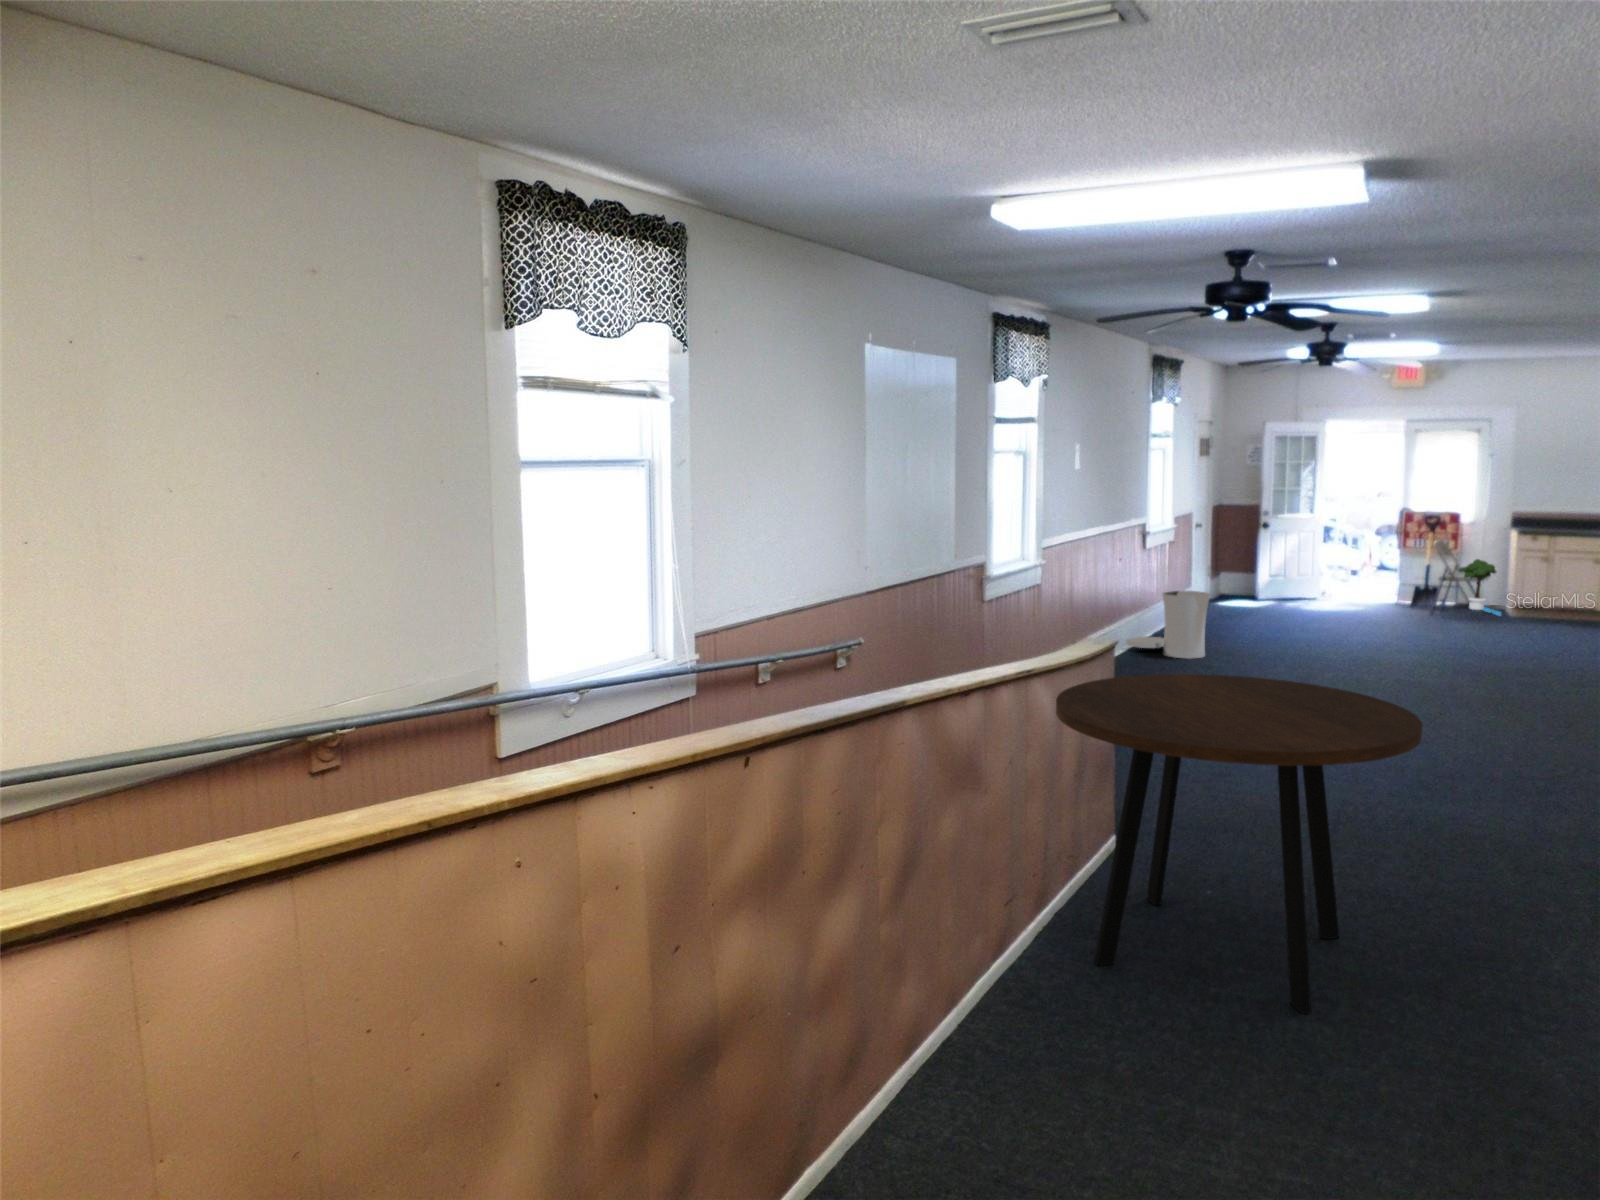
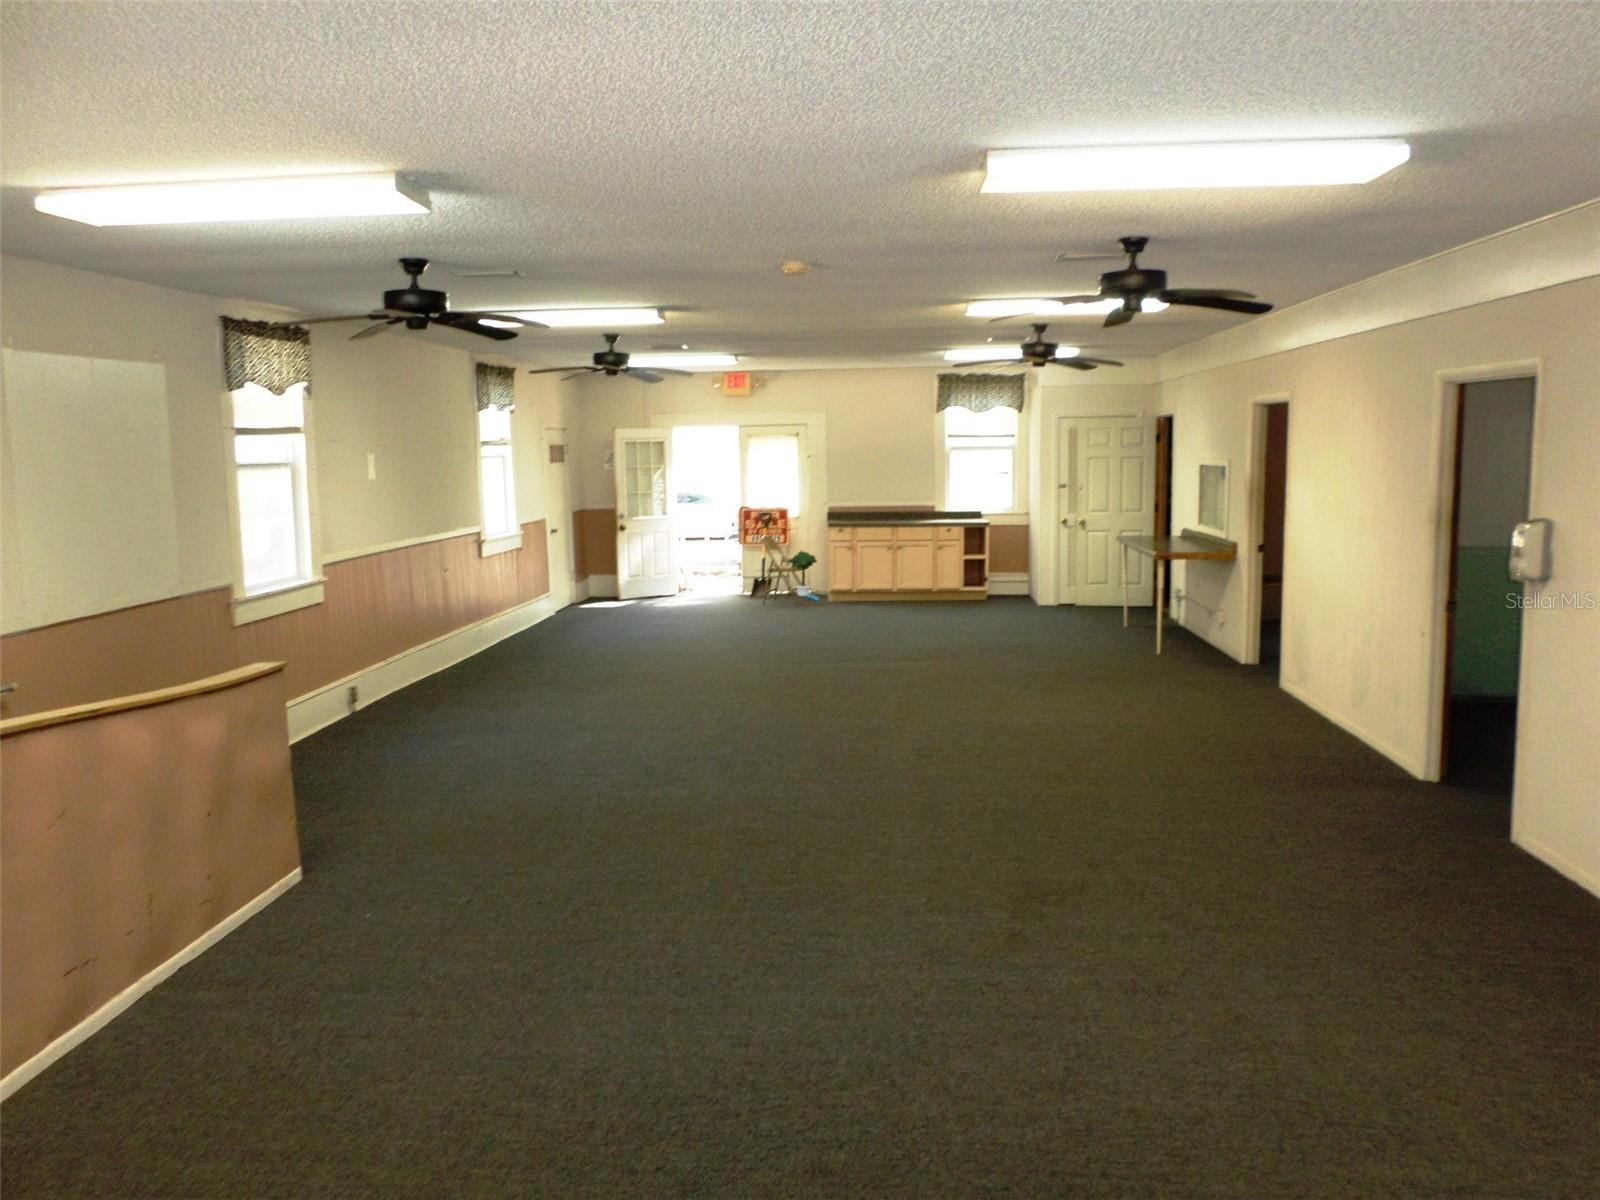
trash can: present [1126,591,1210,659] -> none [458,598,534,666]
dining table: present [1056,674,1423,1014] -> none [129,695,511,1037]

